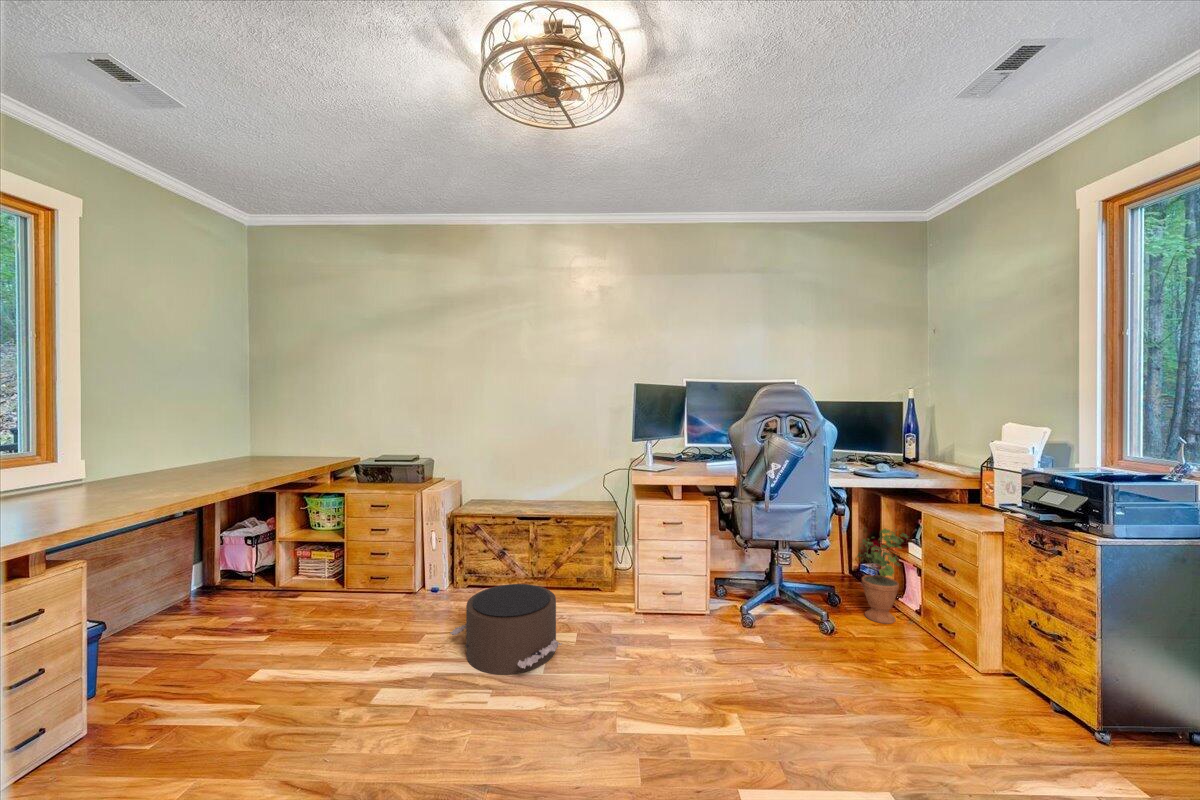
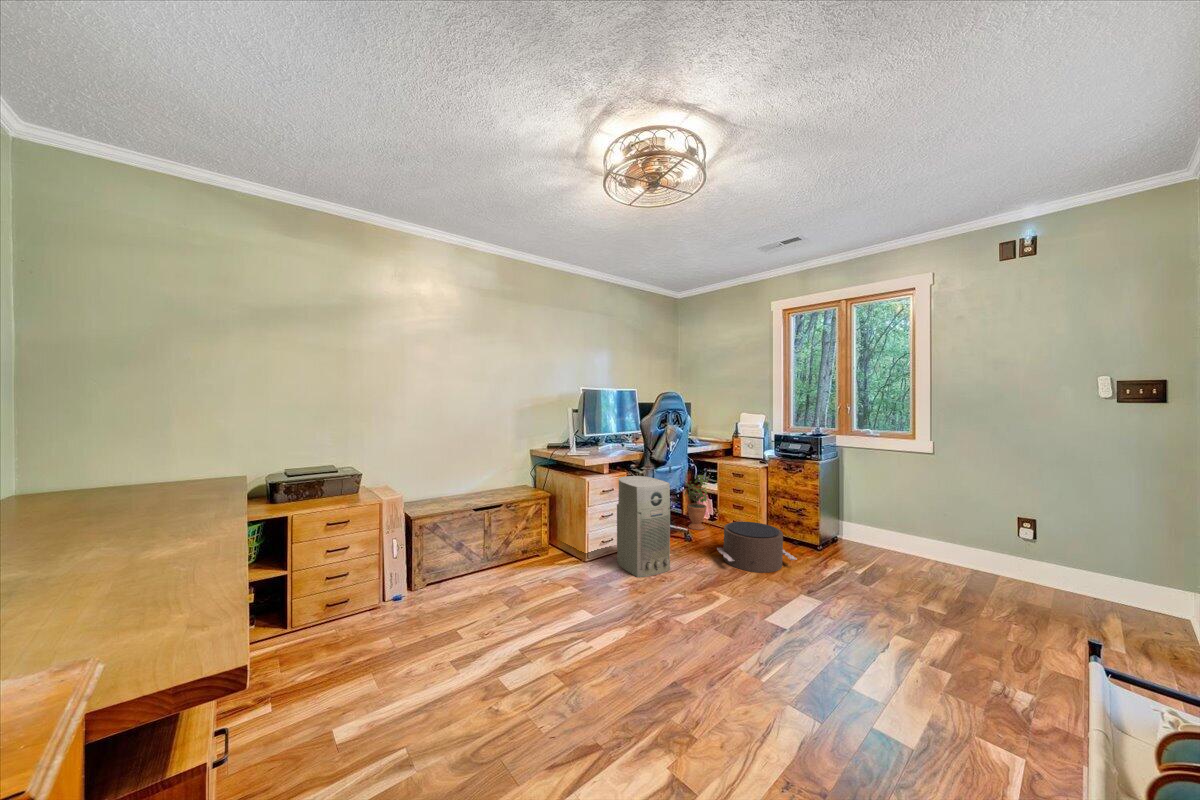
air purifier: none [664,508,727,660] -> present [617,476,670,577]
pouf: present [450,584,562,674] -> present [717,522,797,573]

